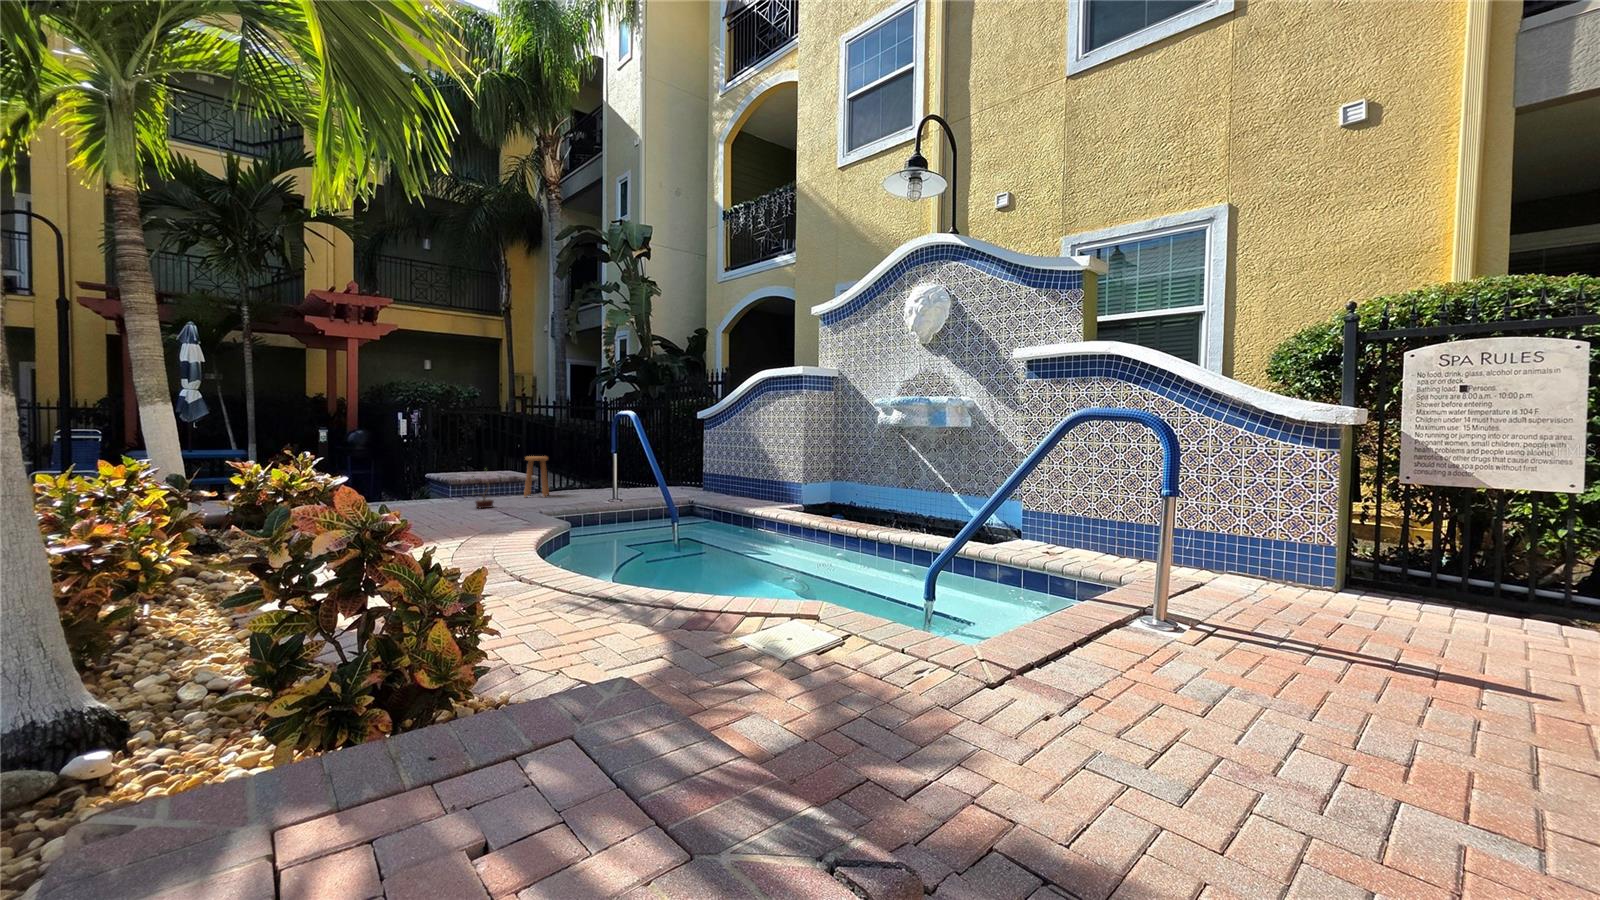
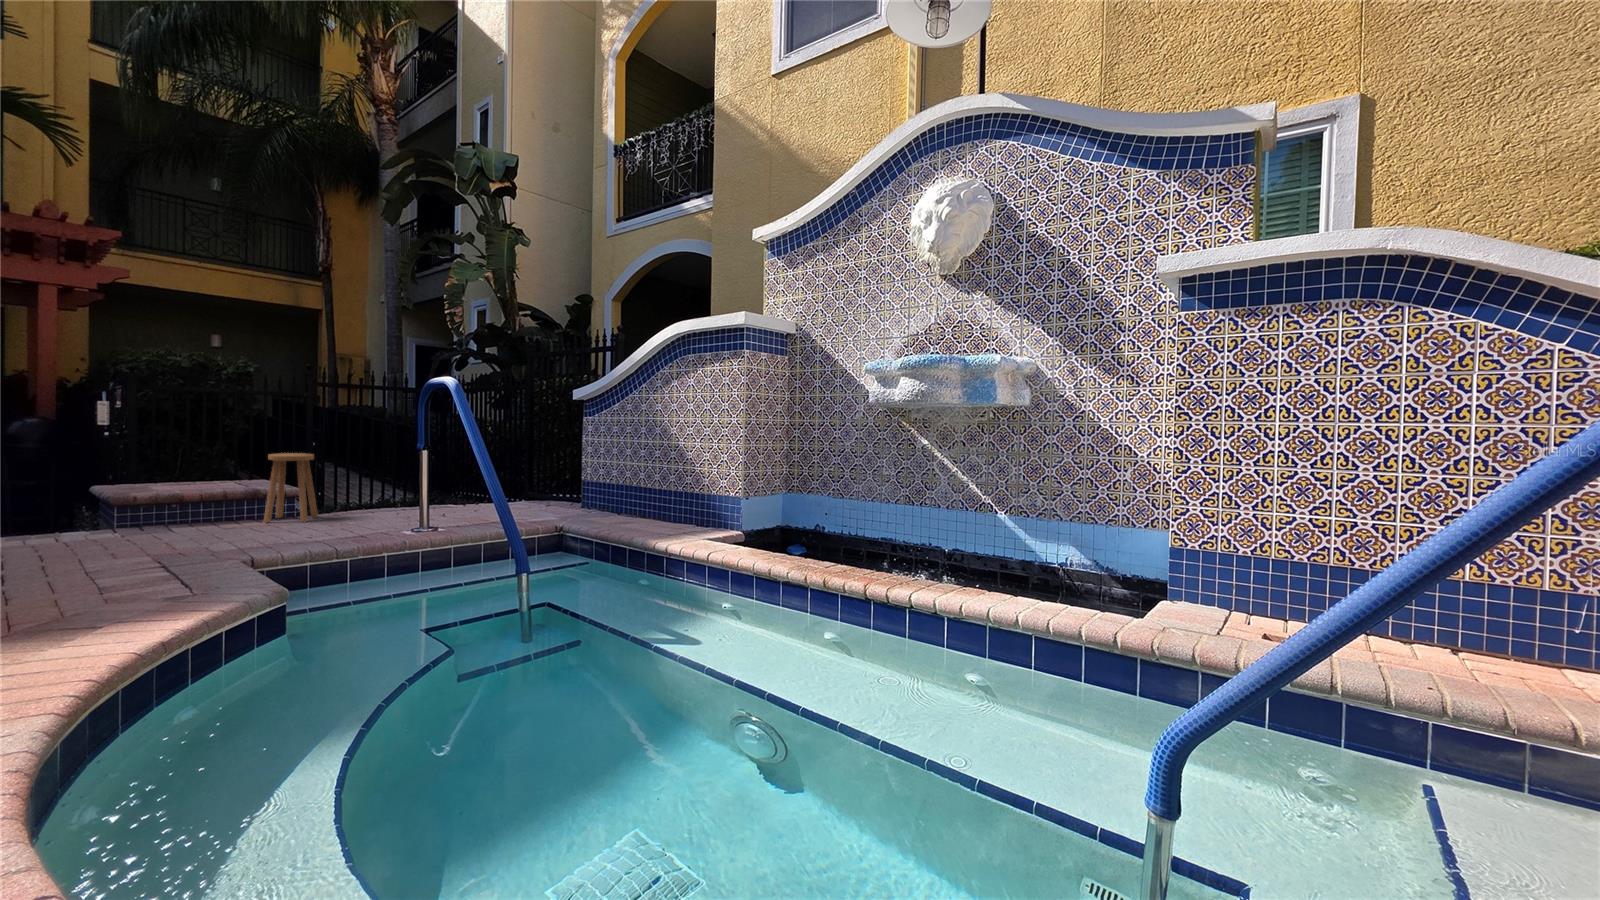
potted plant: present [472,468,494,508] -> none [109,471,209,551]

